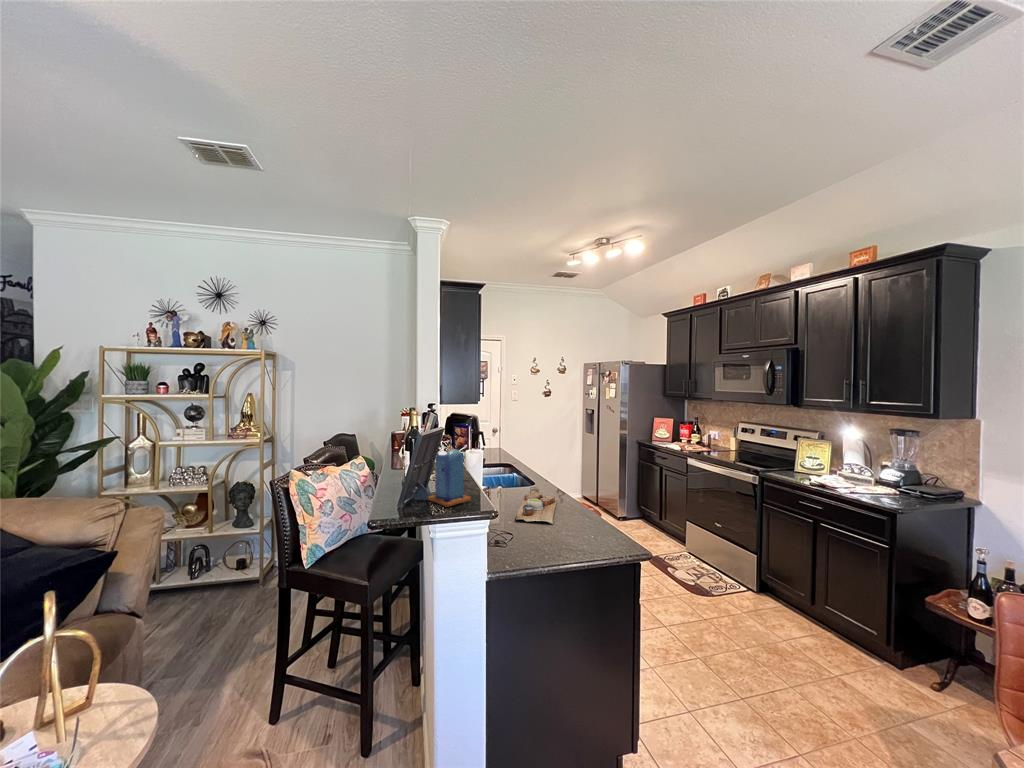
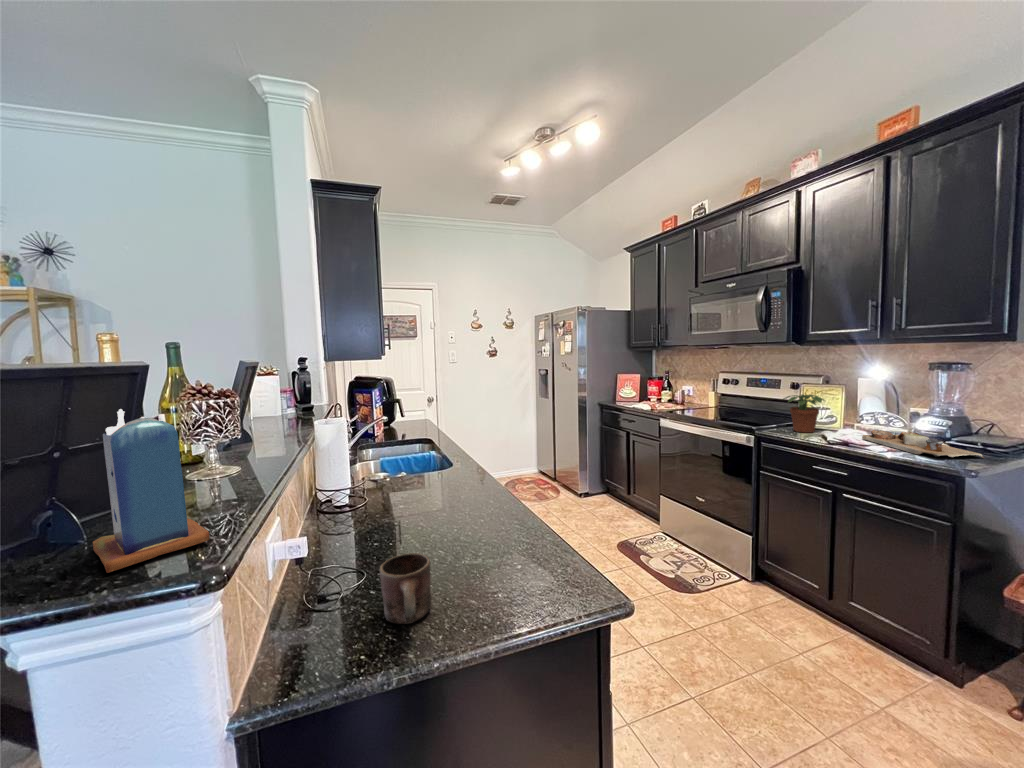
potted plant: none [781,446,814,476] -> present [783,394,825,433]
cutting board: present [515,492,557,525] -> present [862,430,984,458]
mug: none [525,521,549,553] -> present [380,553,431,624]

